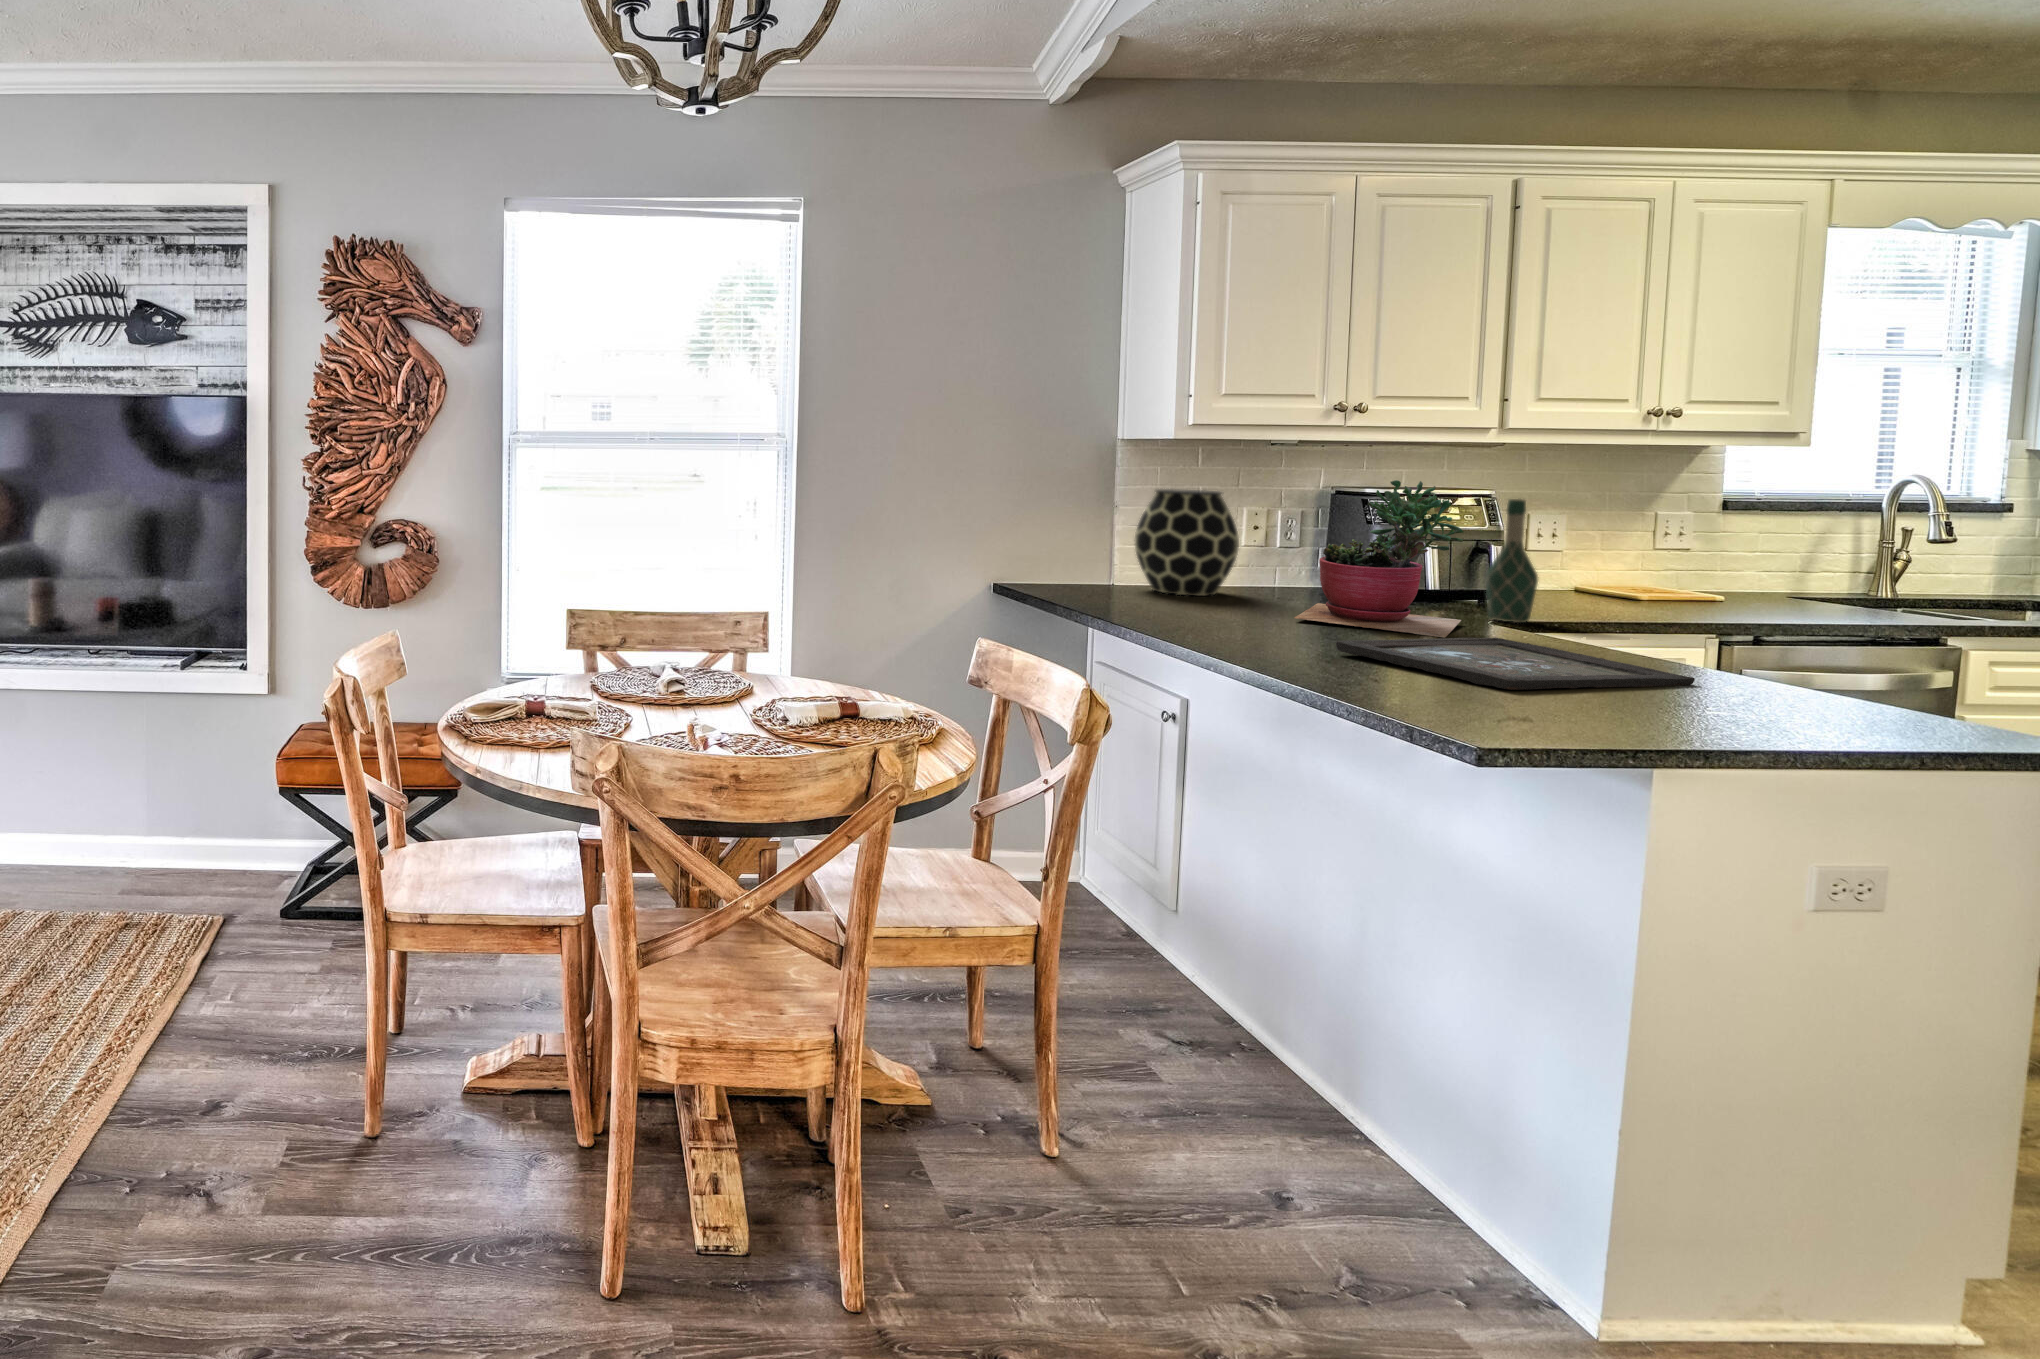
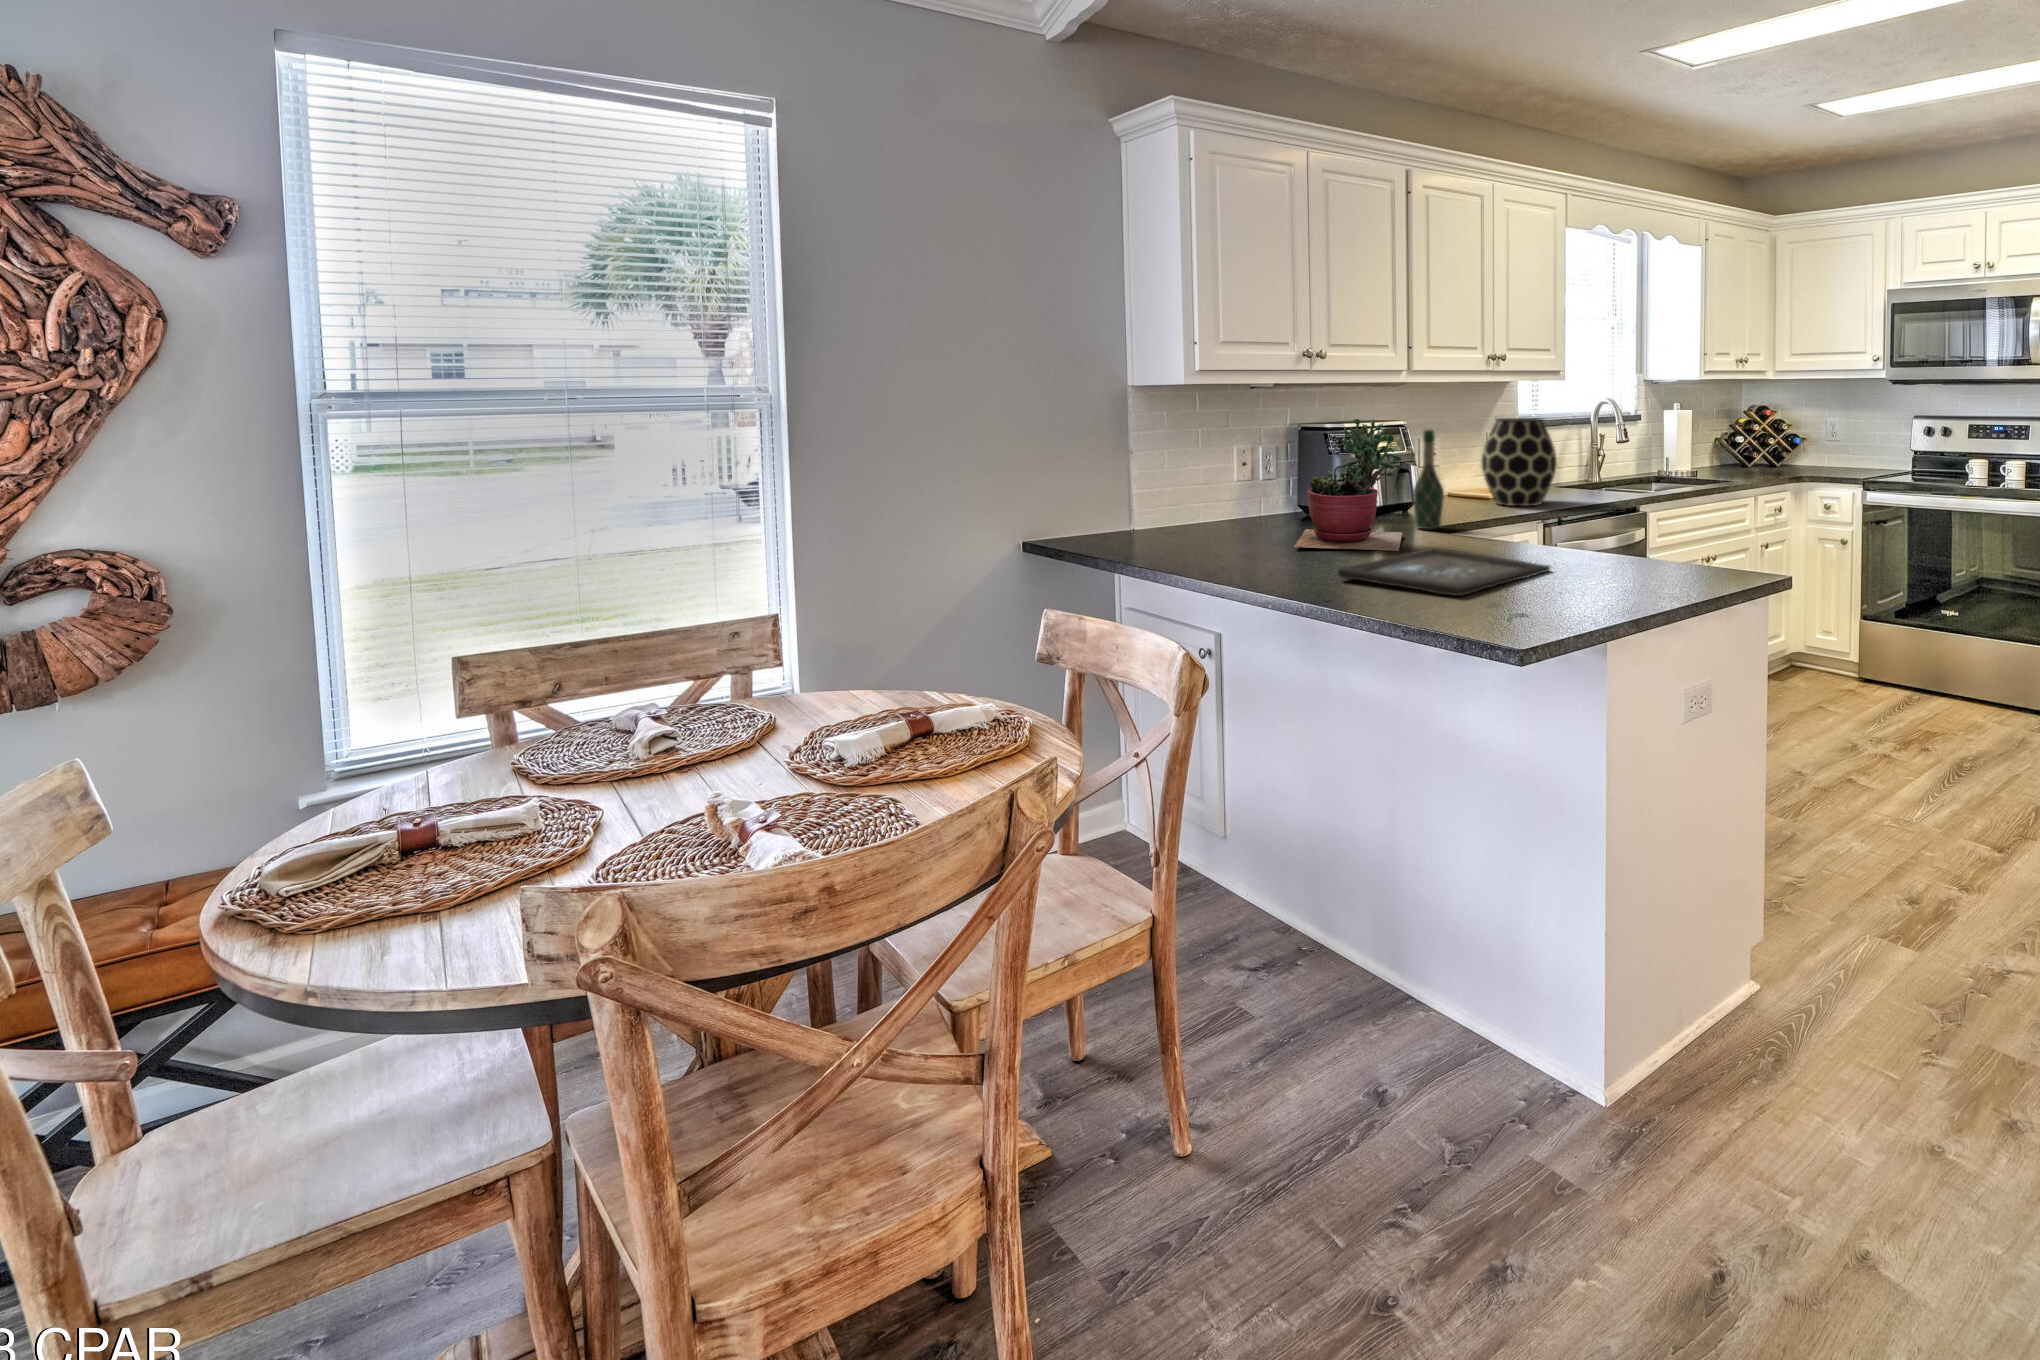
vase: present [1135,489,1239,596] -> present [1481,418,1557,506]

